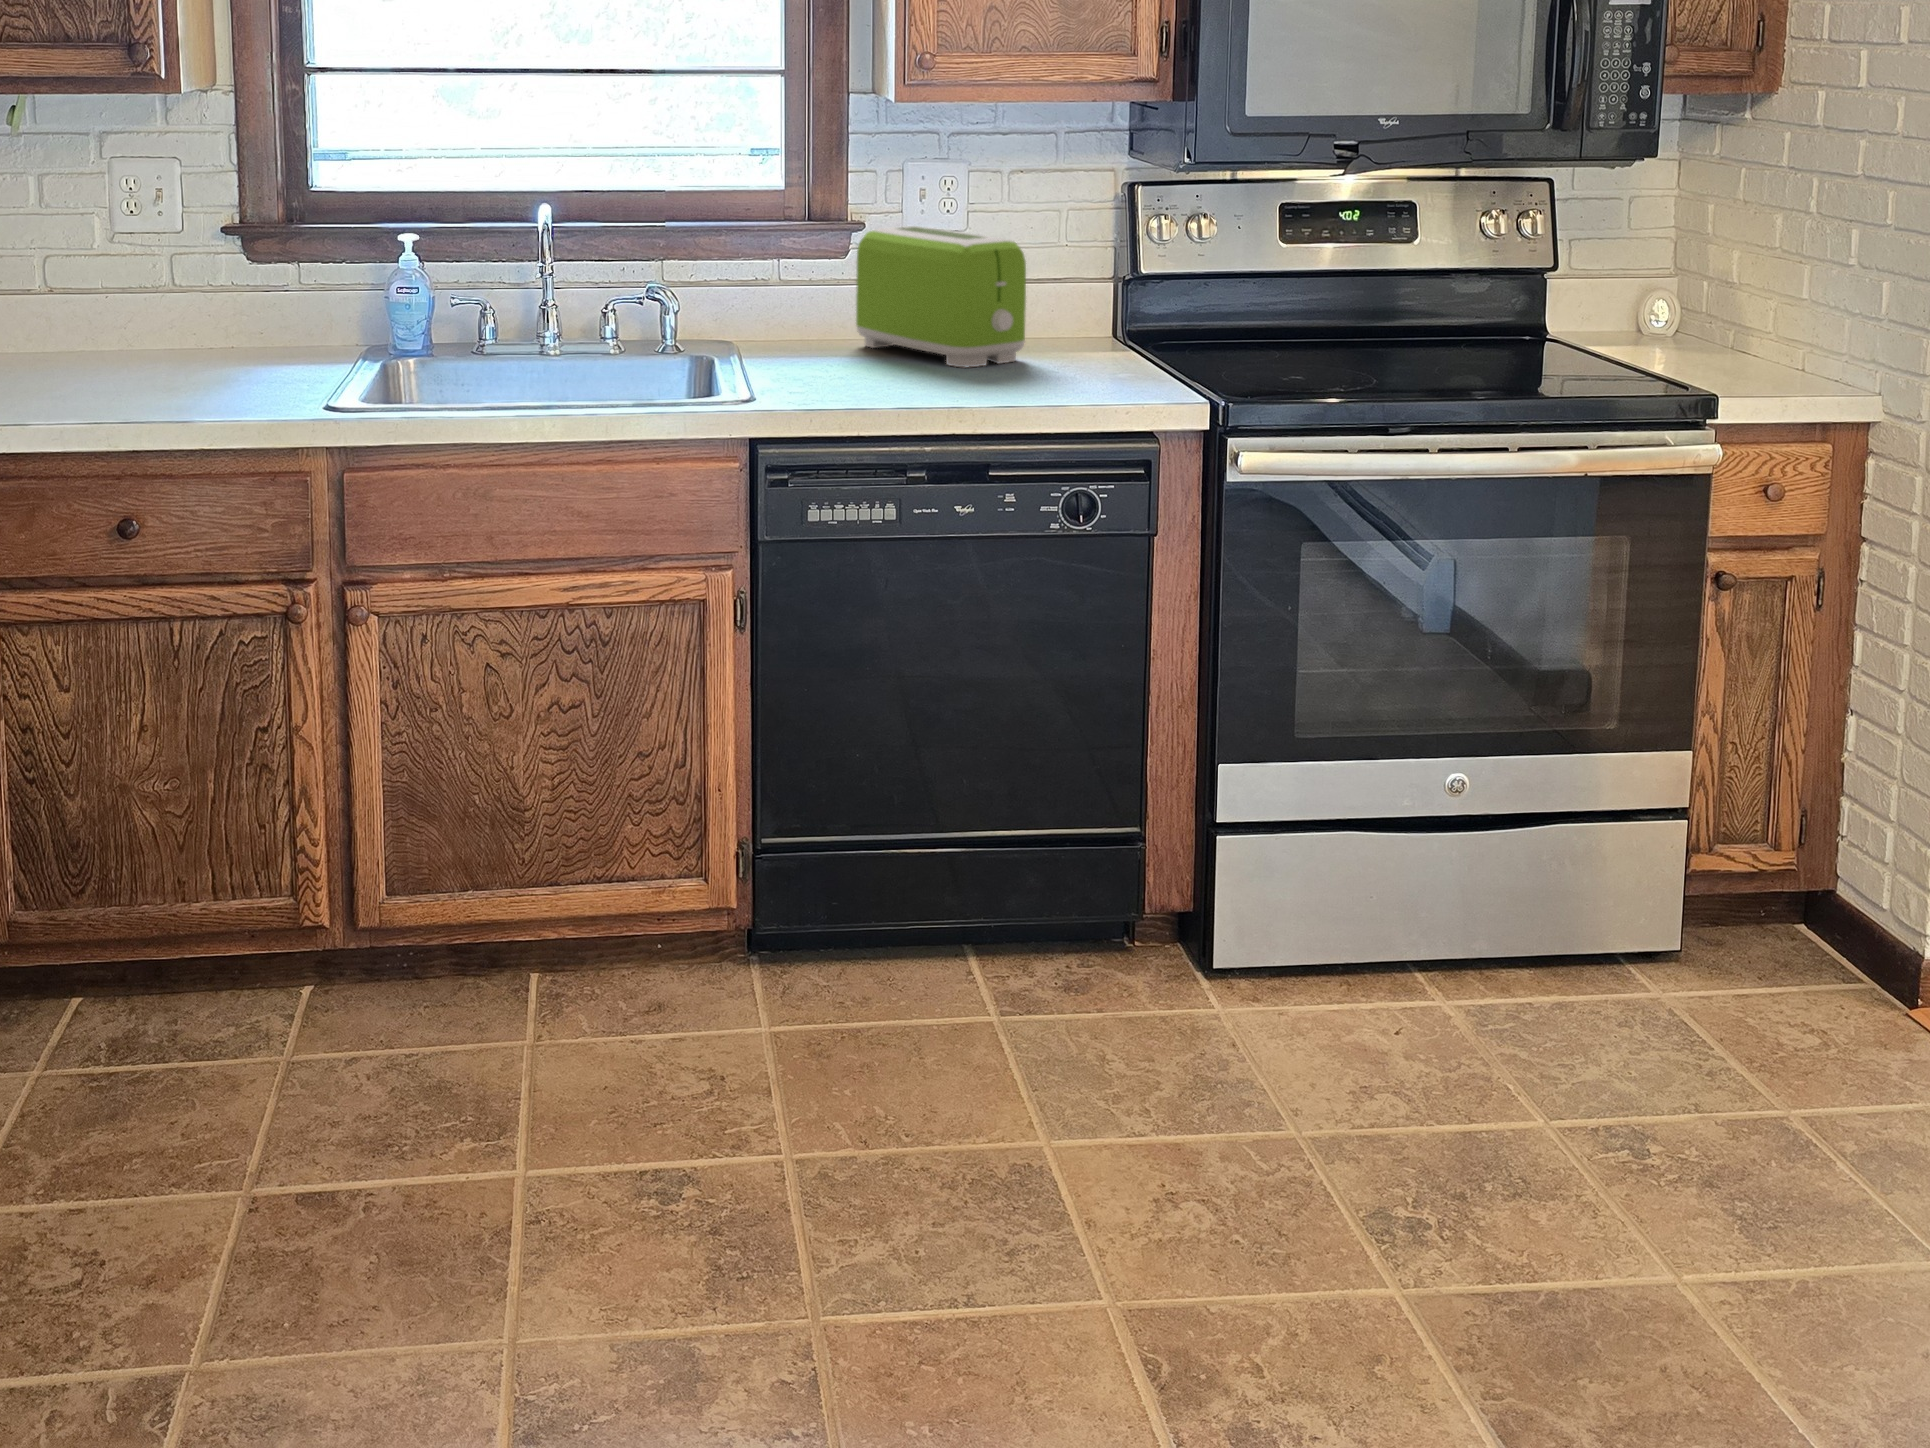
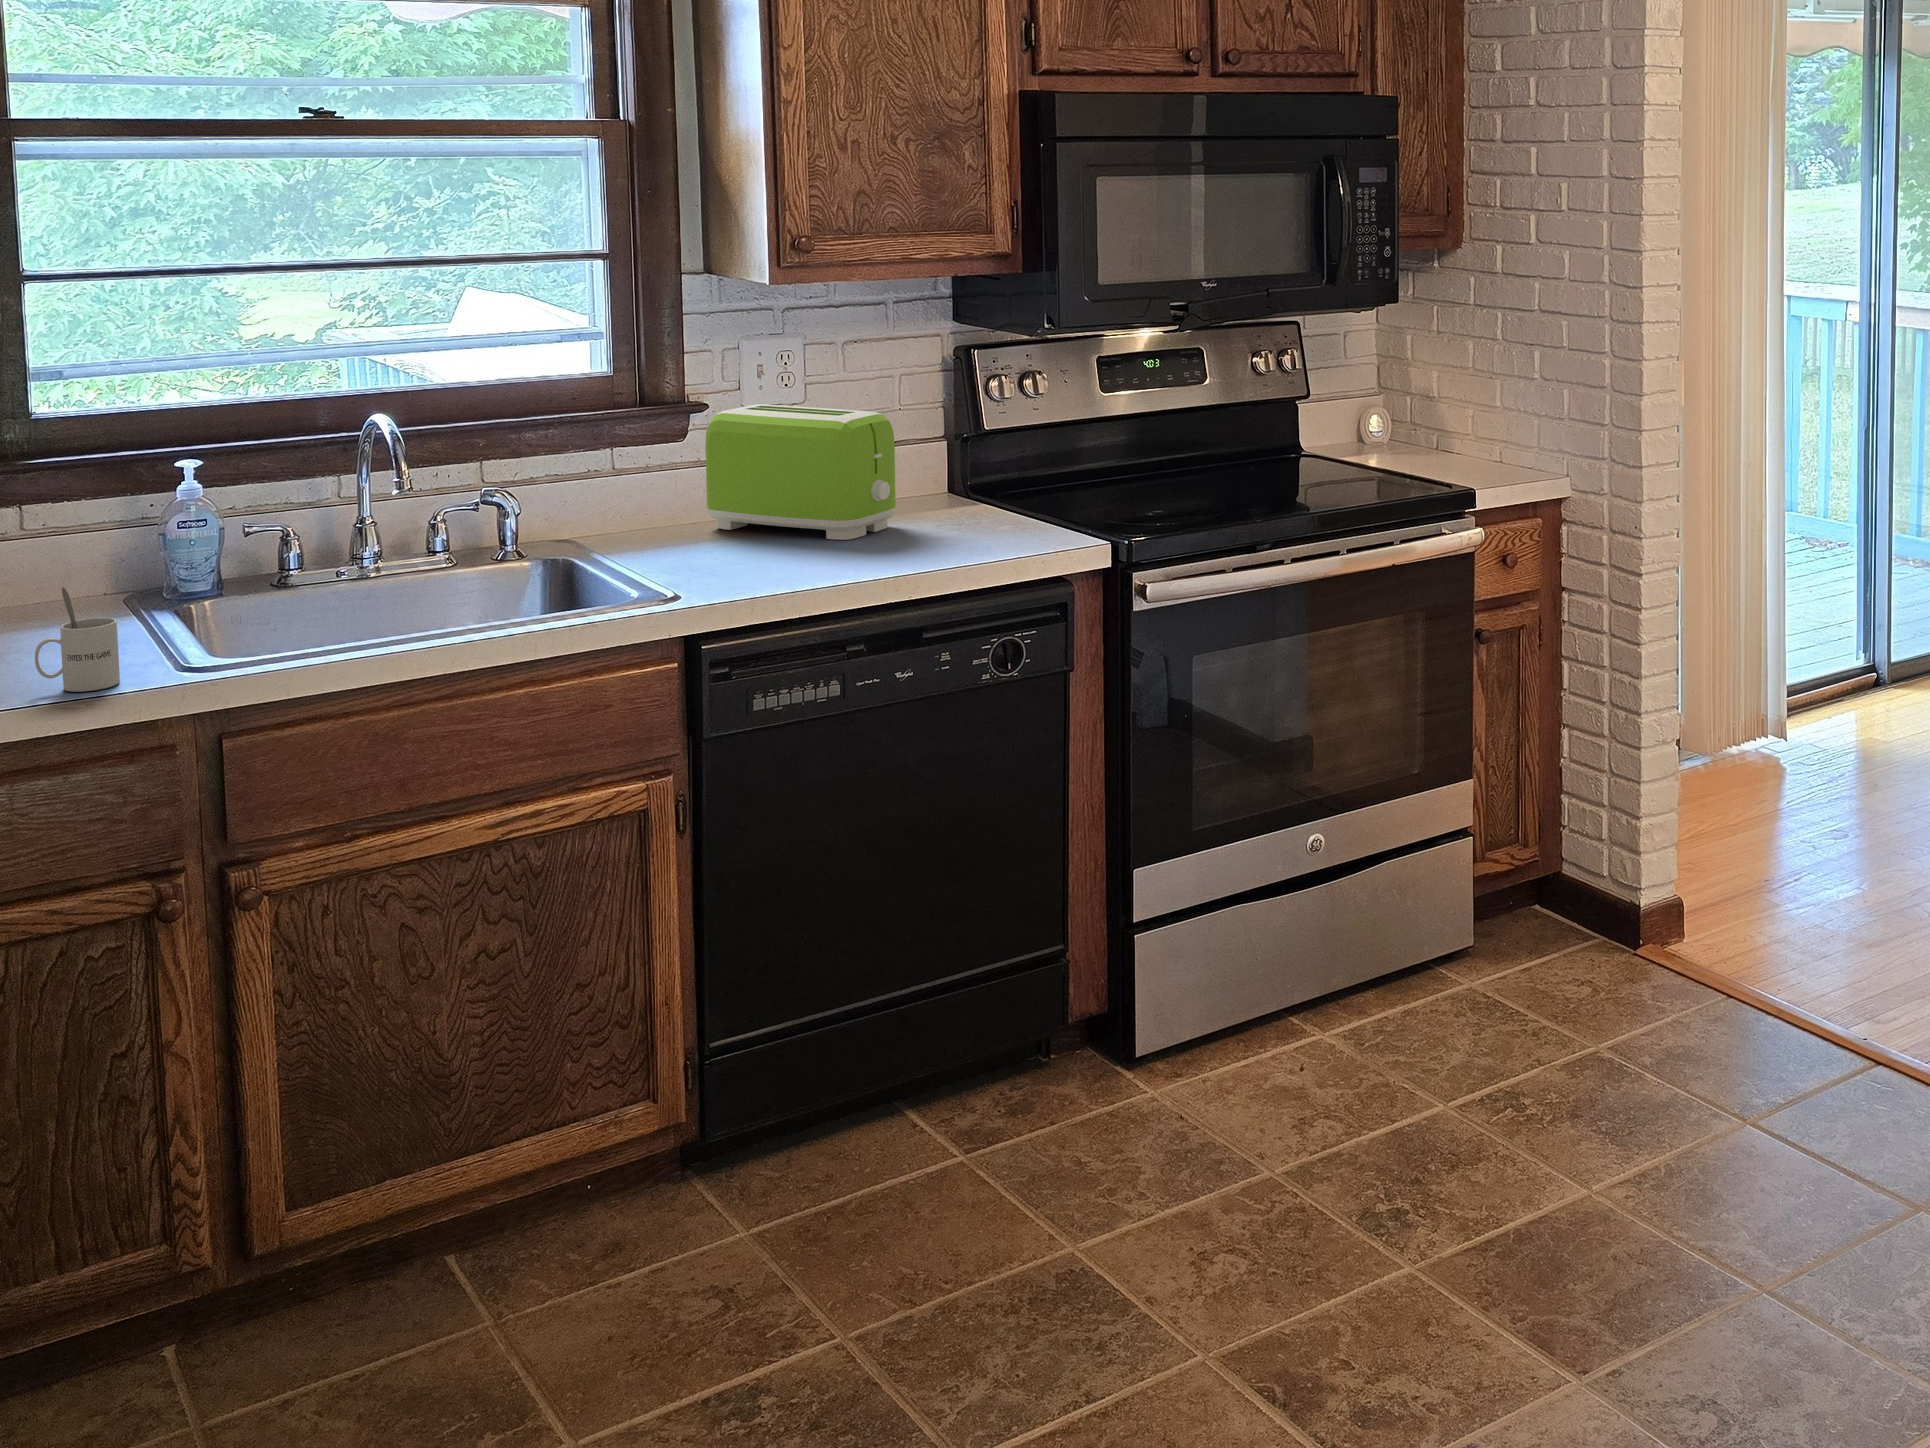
mug: none [220,322,281,411] -> present [35,587,120,692]

